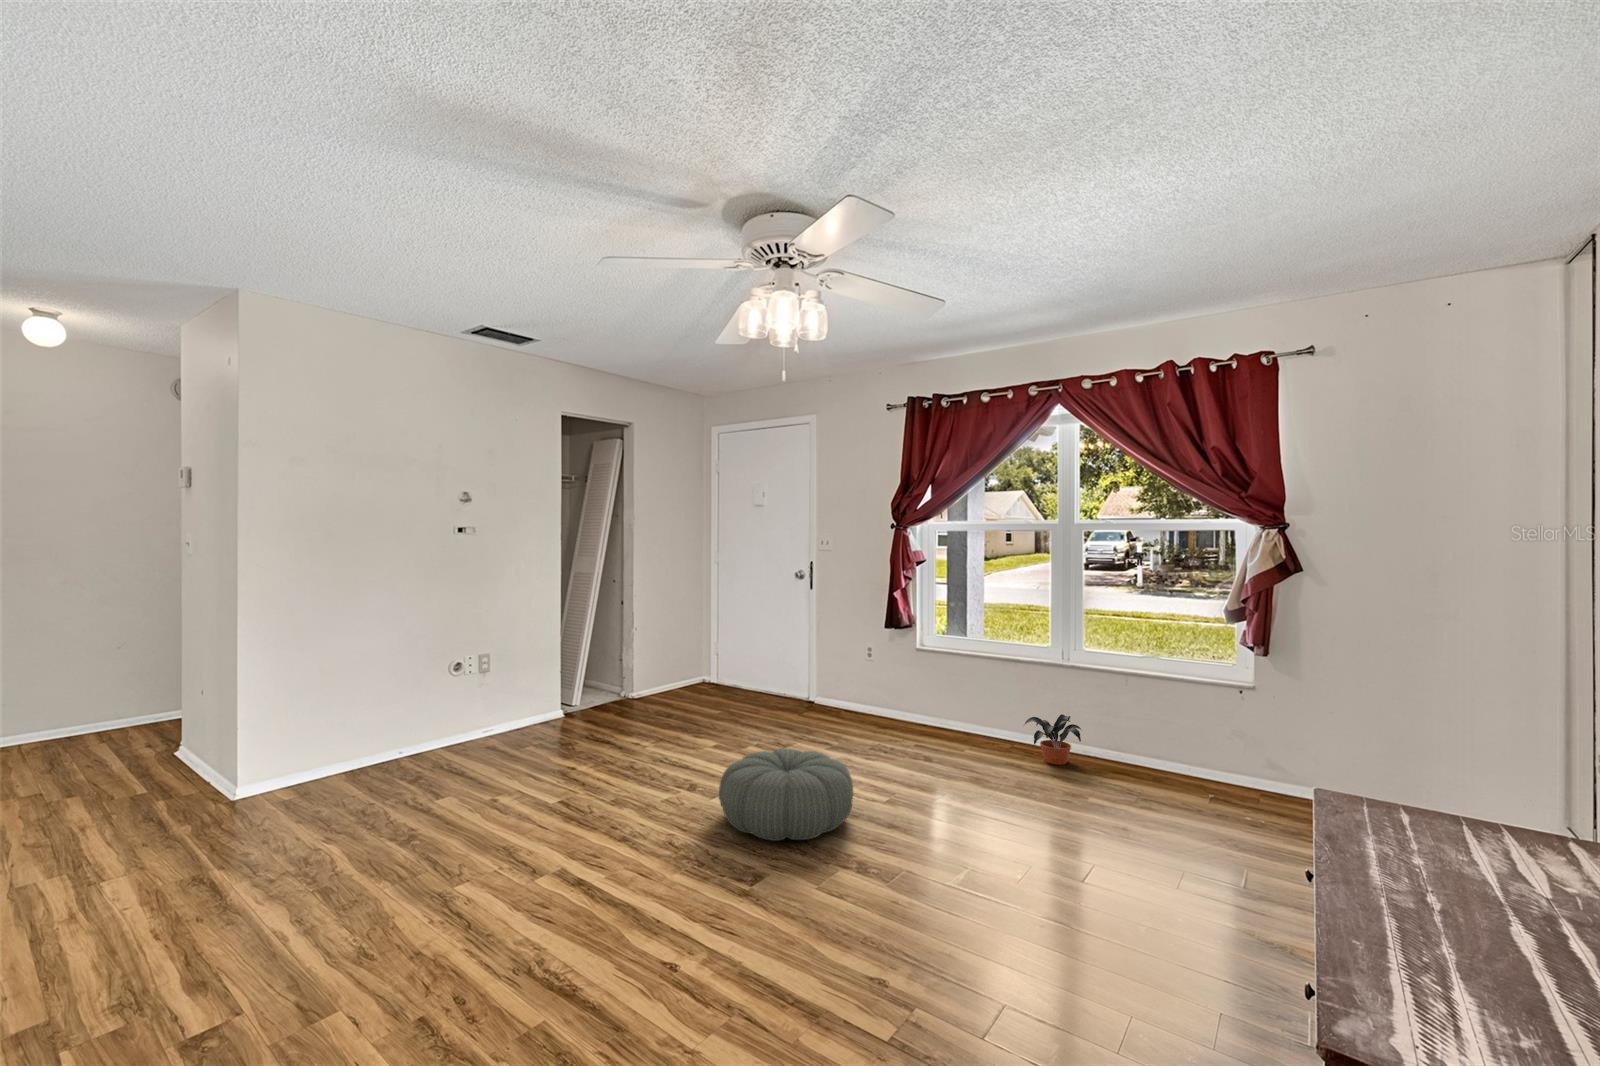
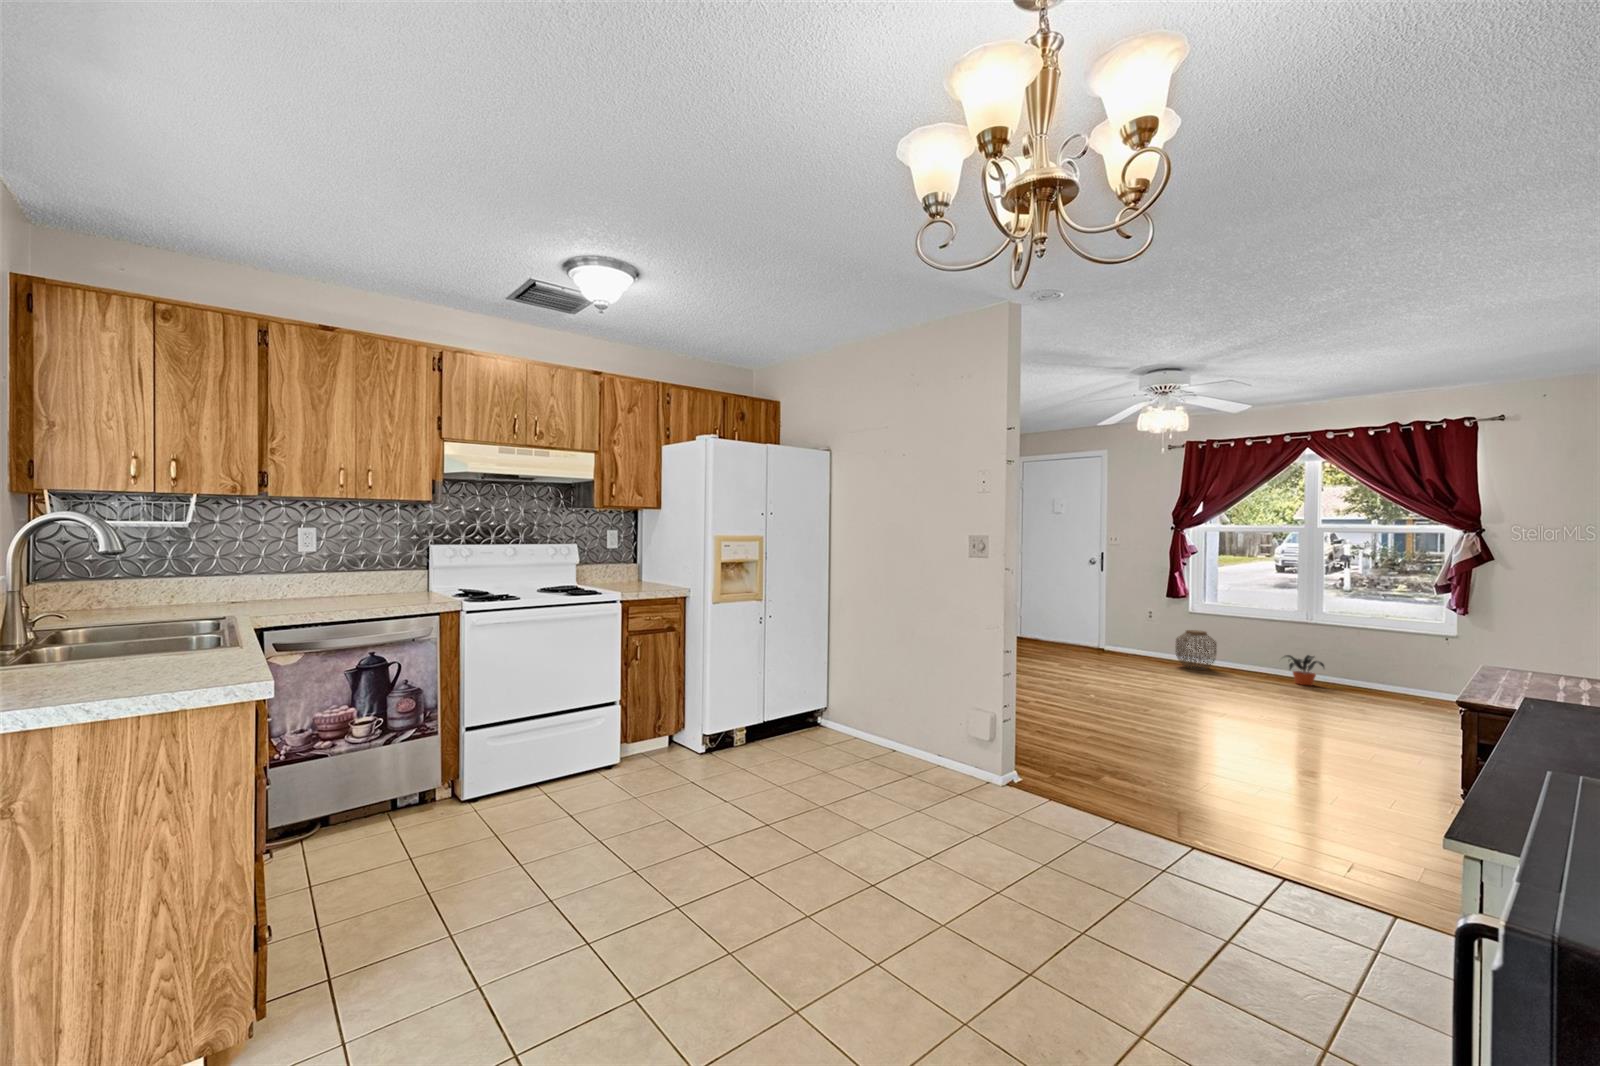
woven basket: none [893,676,947,738] -> present [1176,630,1216,670]
pouf: present [719,749,853,841] -> none [1100,654,1186,696]

